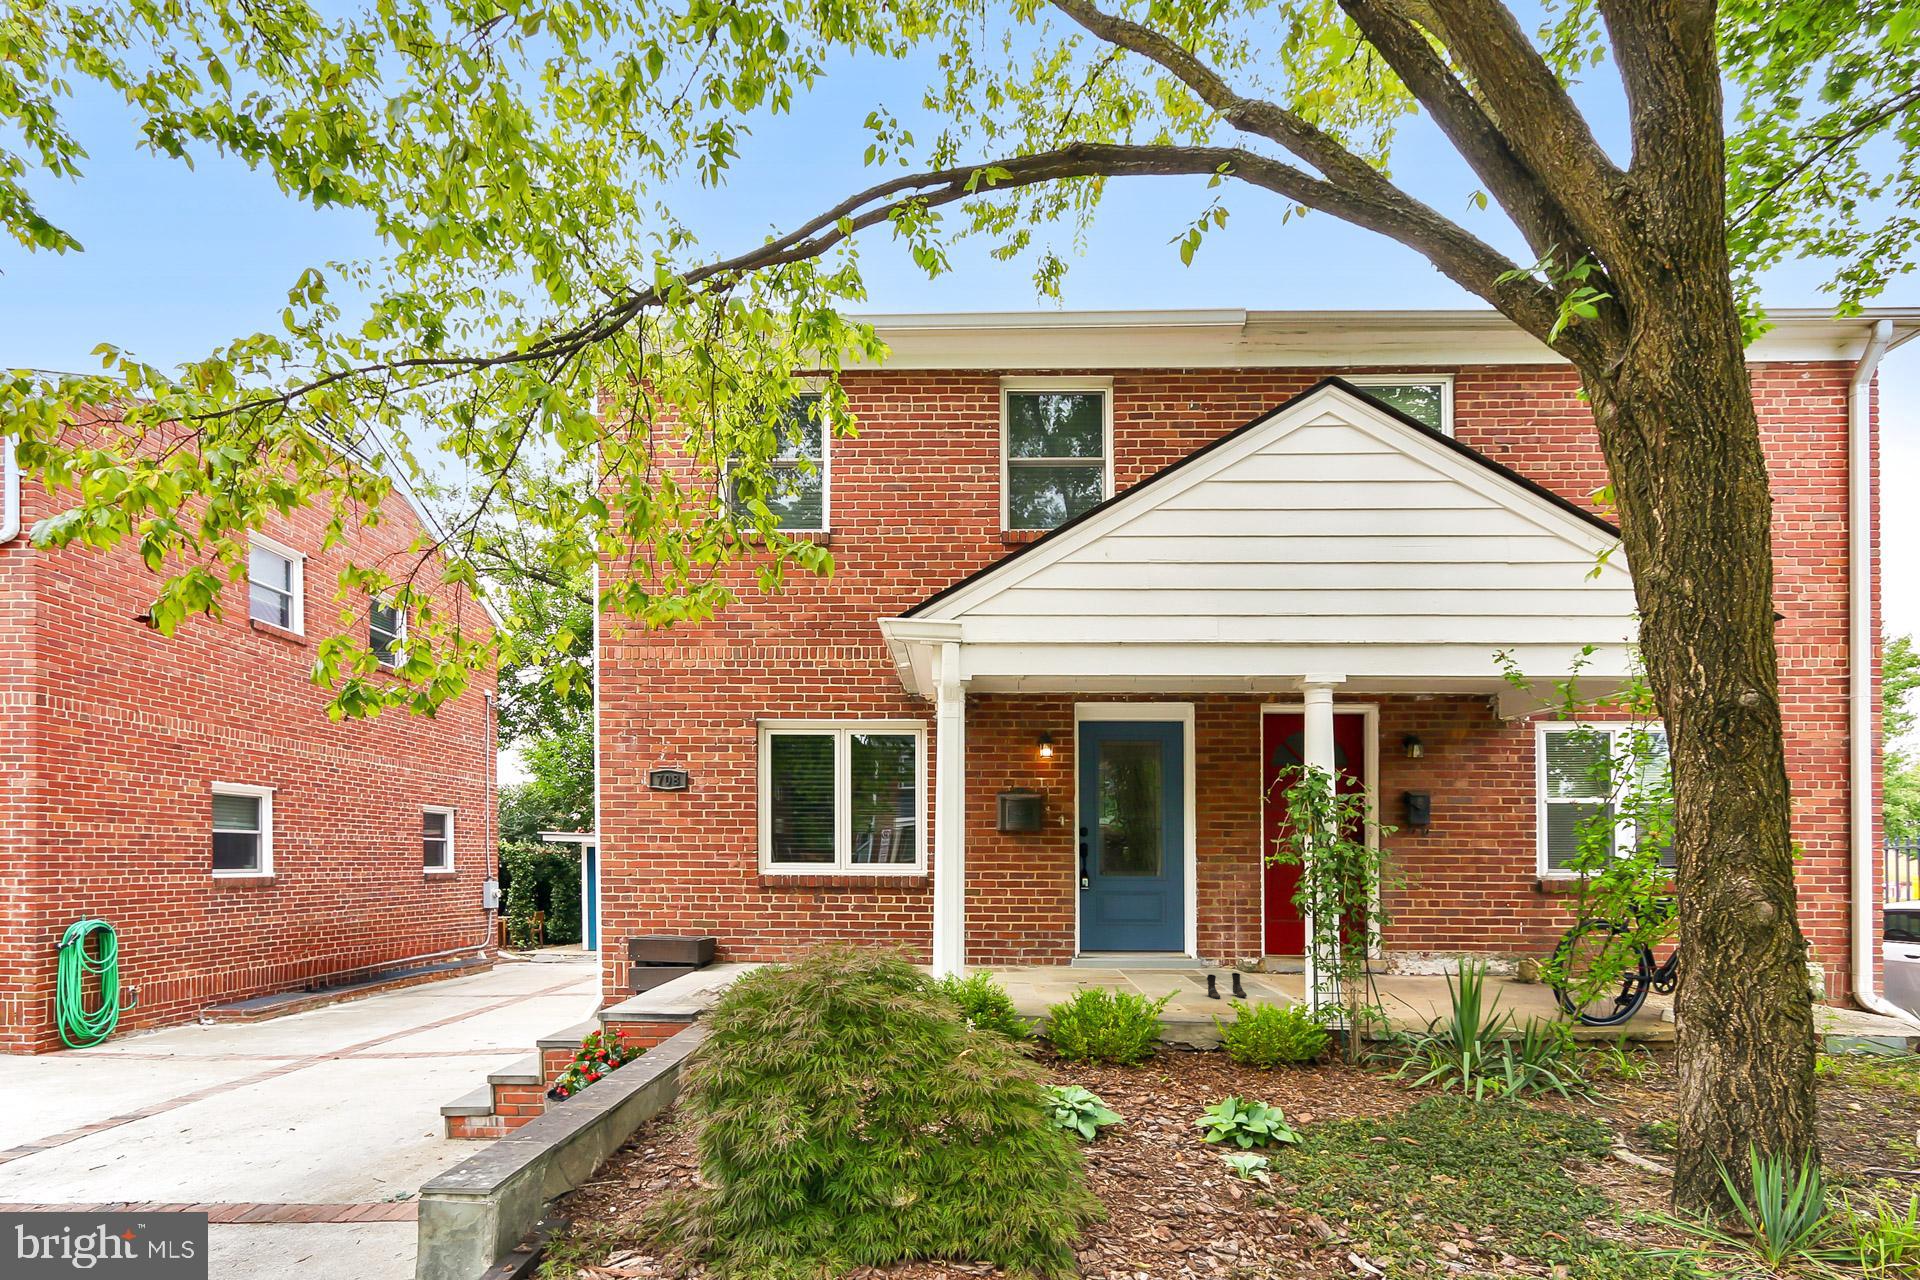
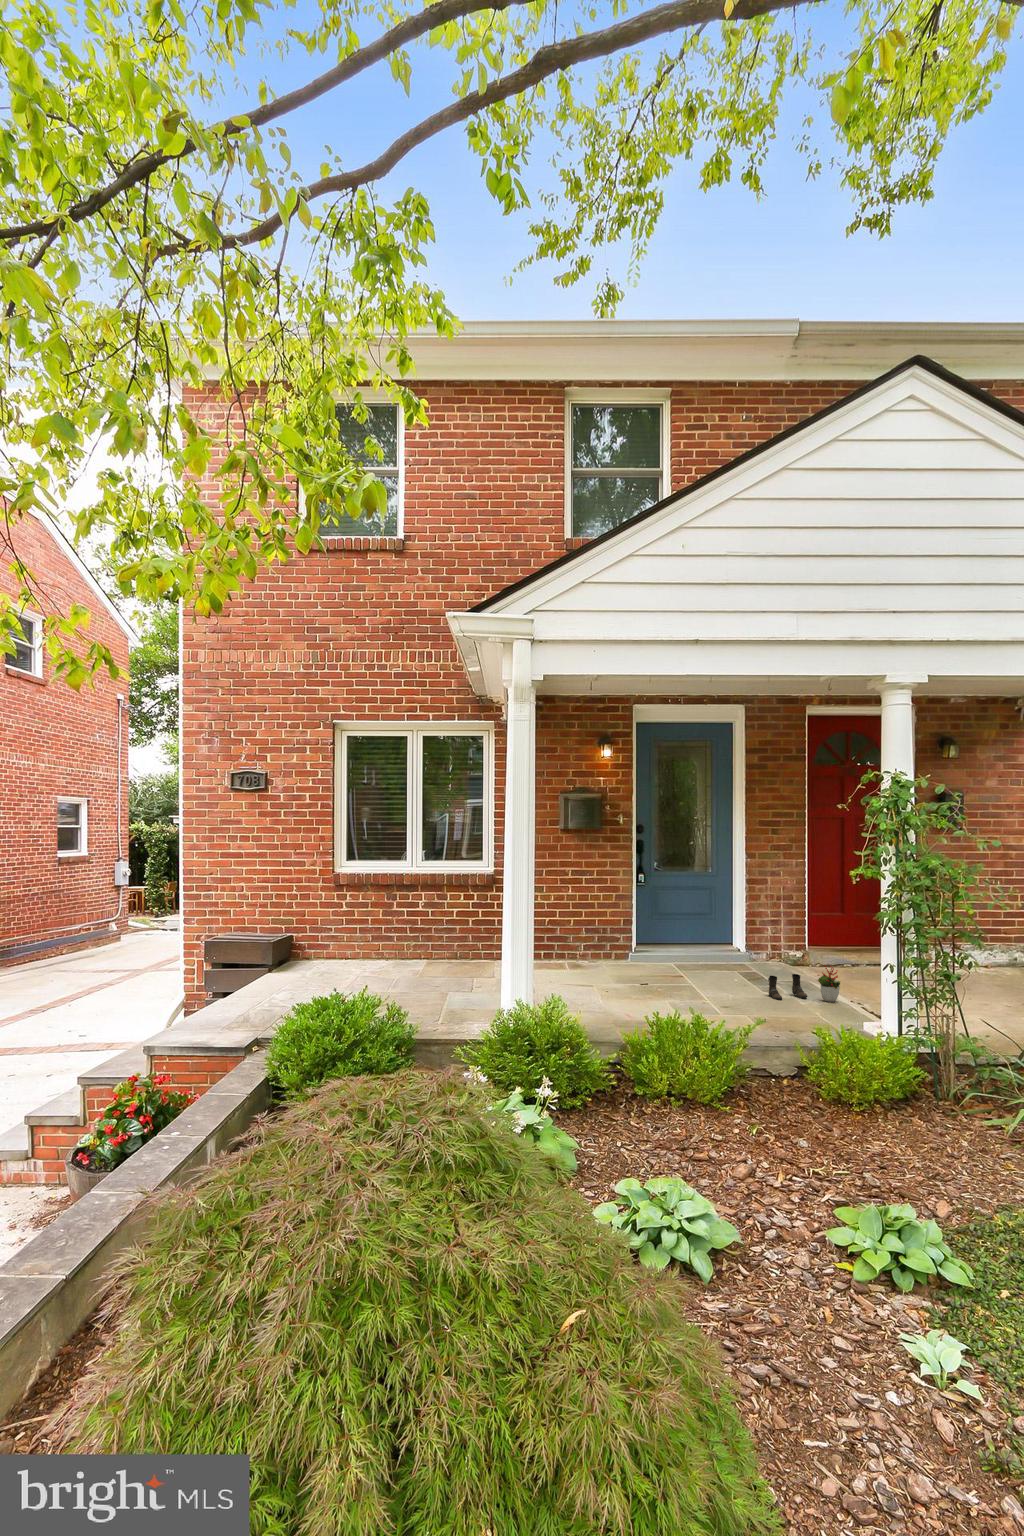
decorative plant: none [1256,962,1279,1000] -> present [818,966,840,1002]

